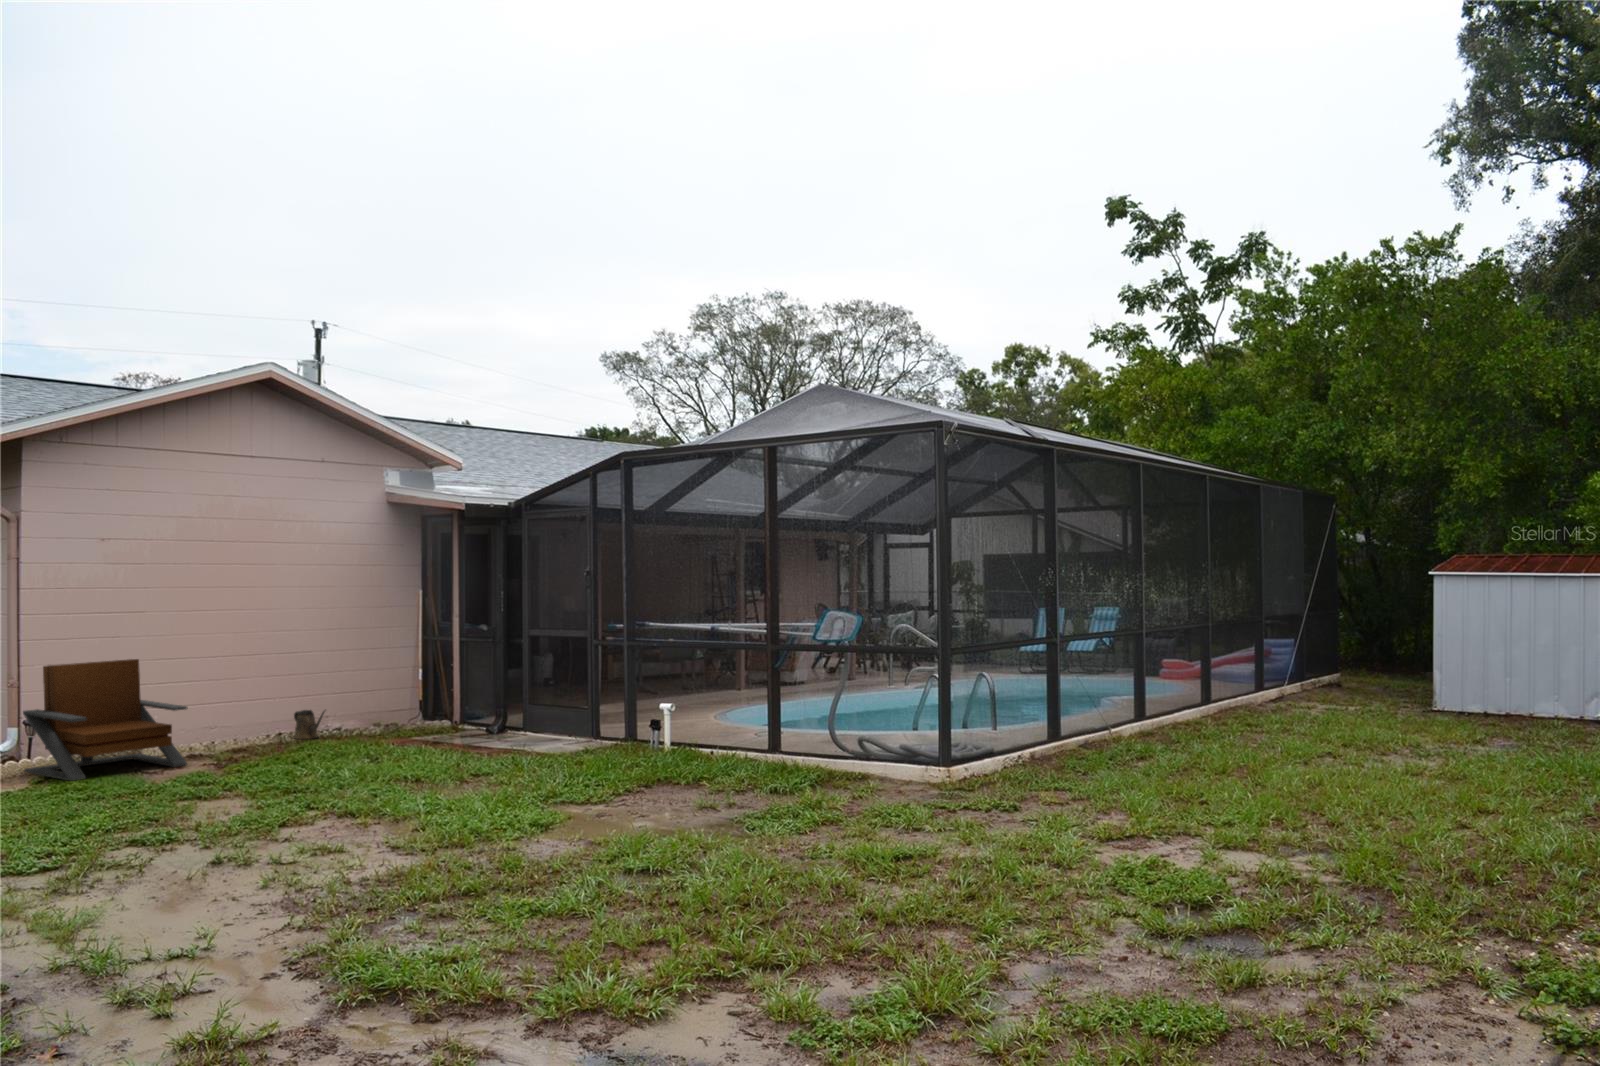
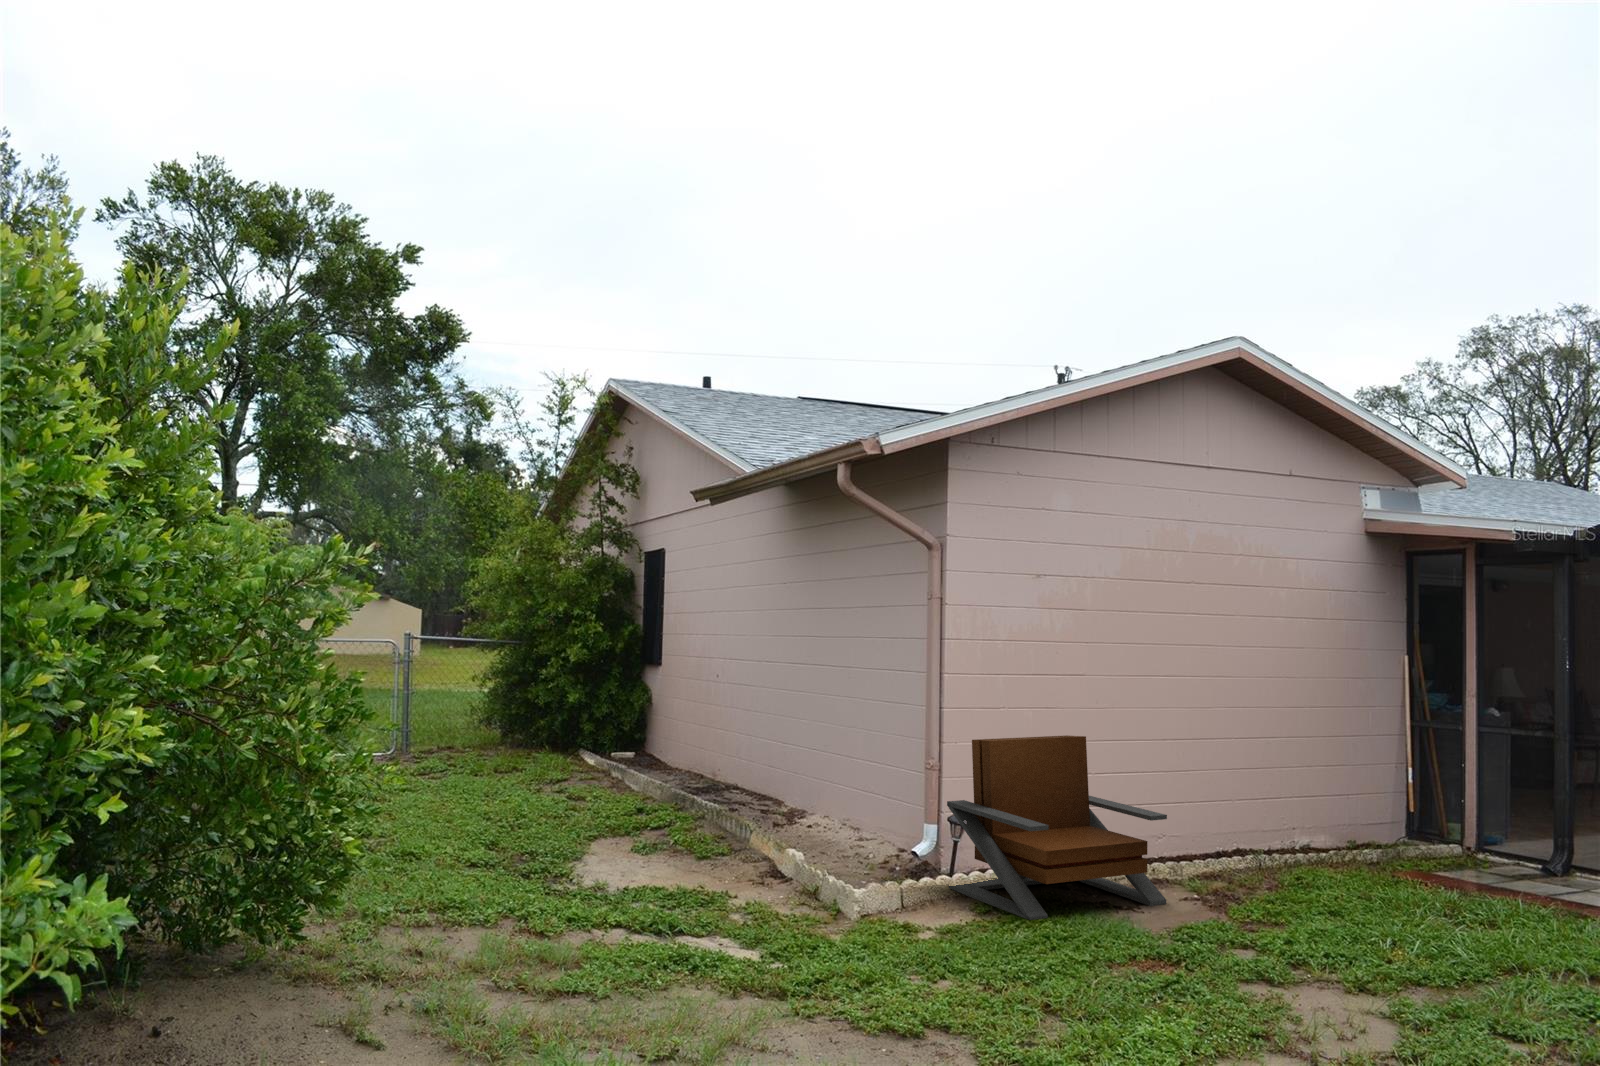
watering can: present [294,710,325,739] -> none [1251,819,1314,864]

